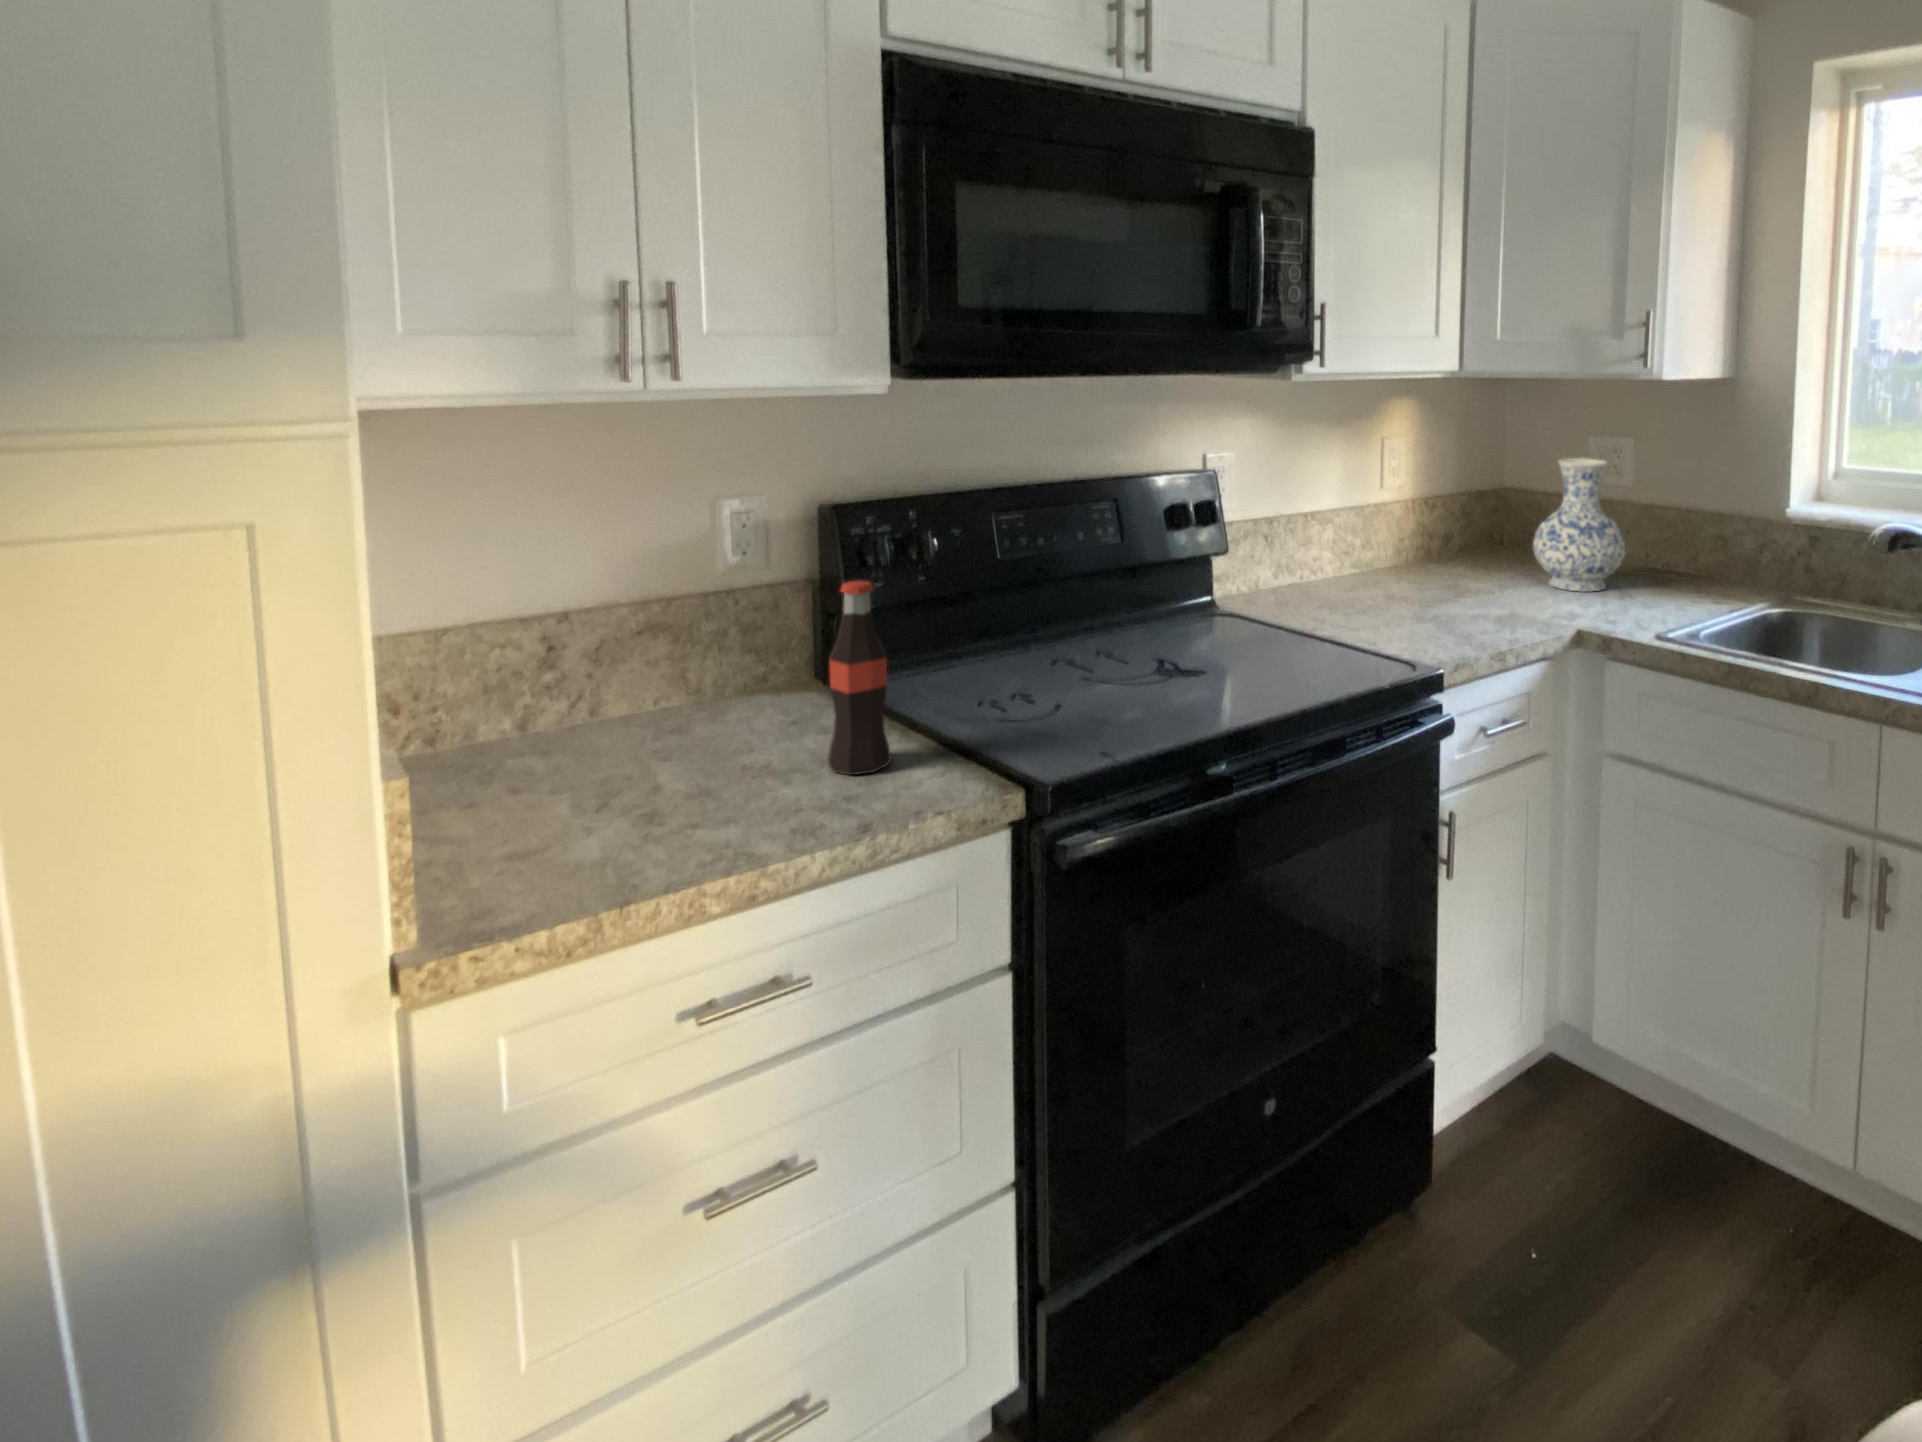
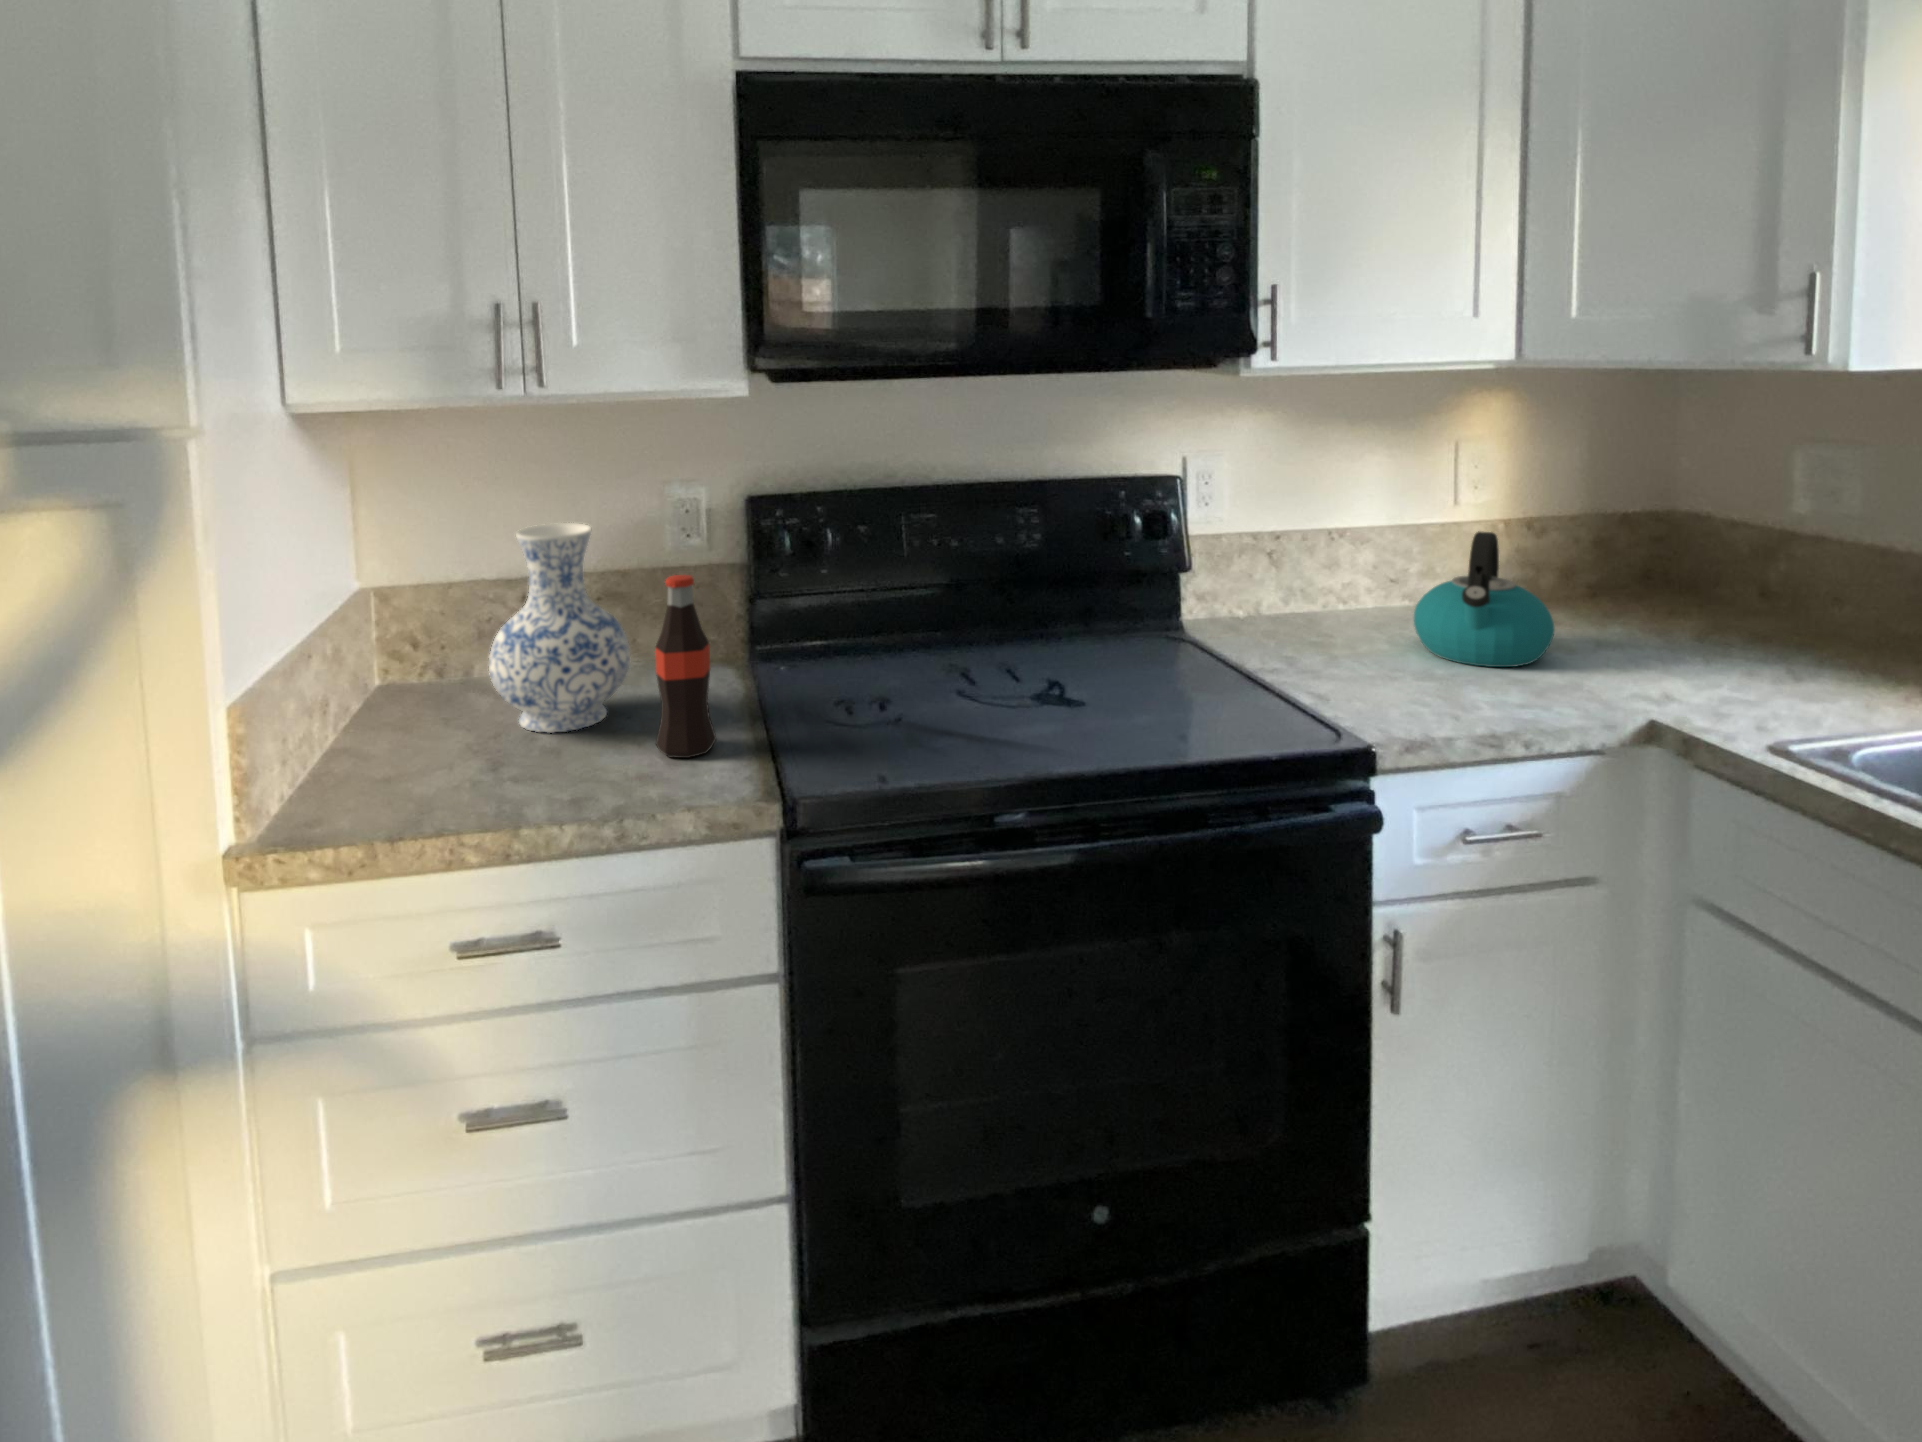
vase: present [1533,458,1625,592] -> present [489,523,630,733]
kettle: none [1389,506,1492,611] -> present [1414,531,1554,667]

